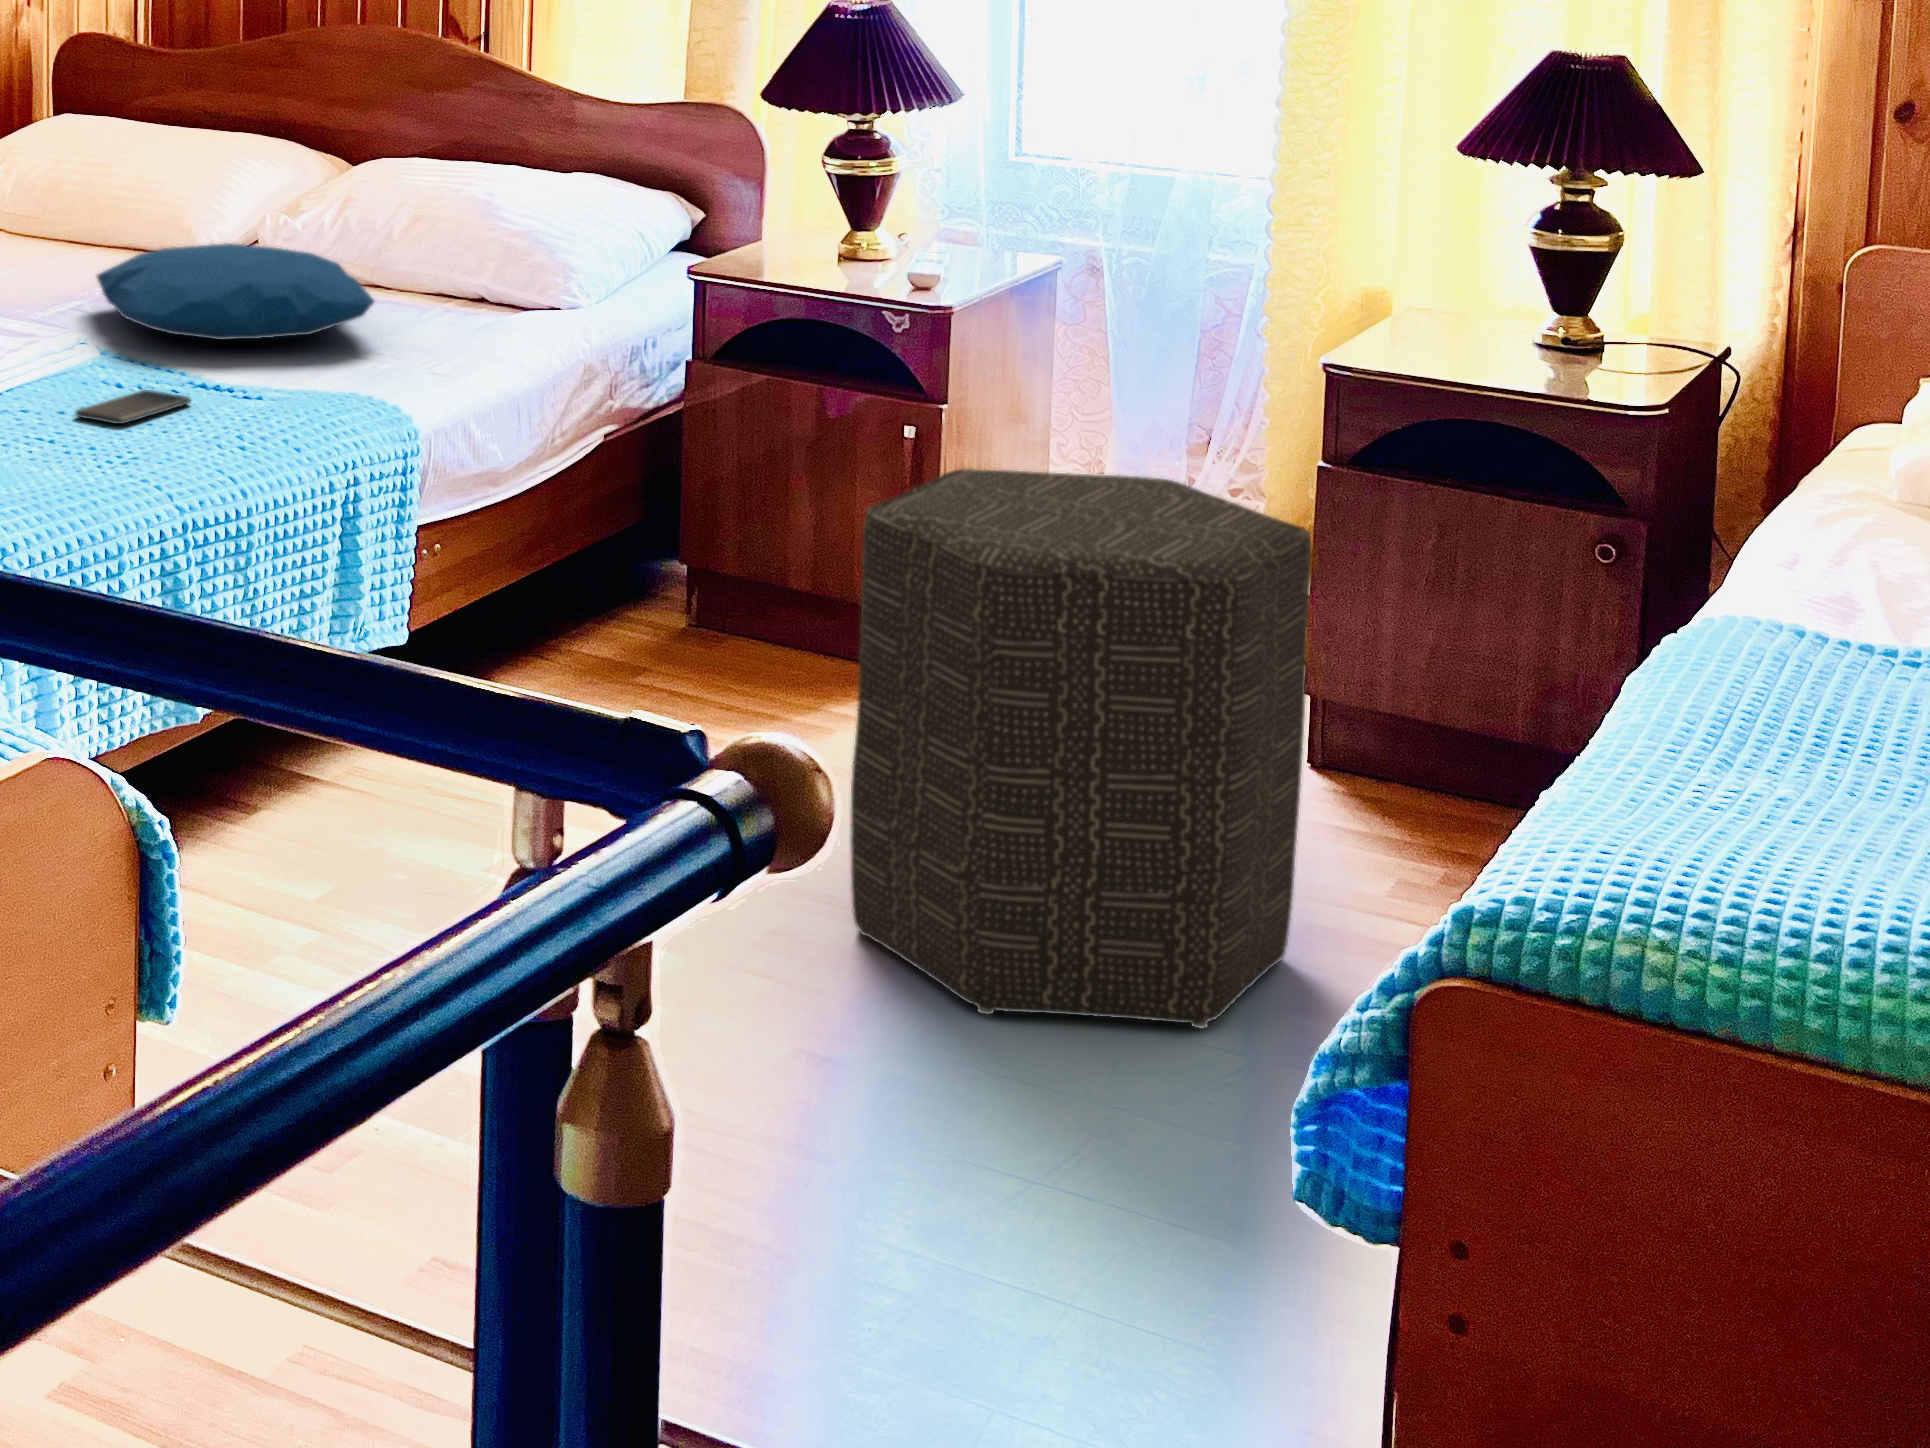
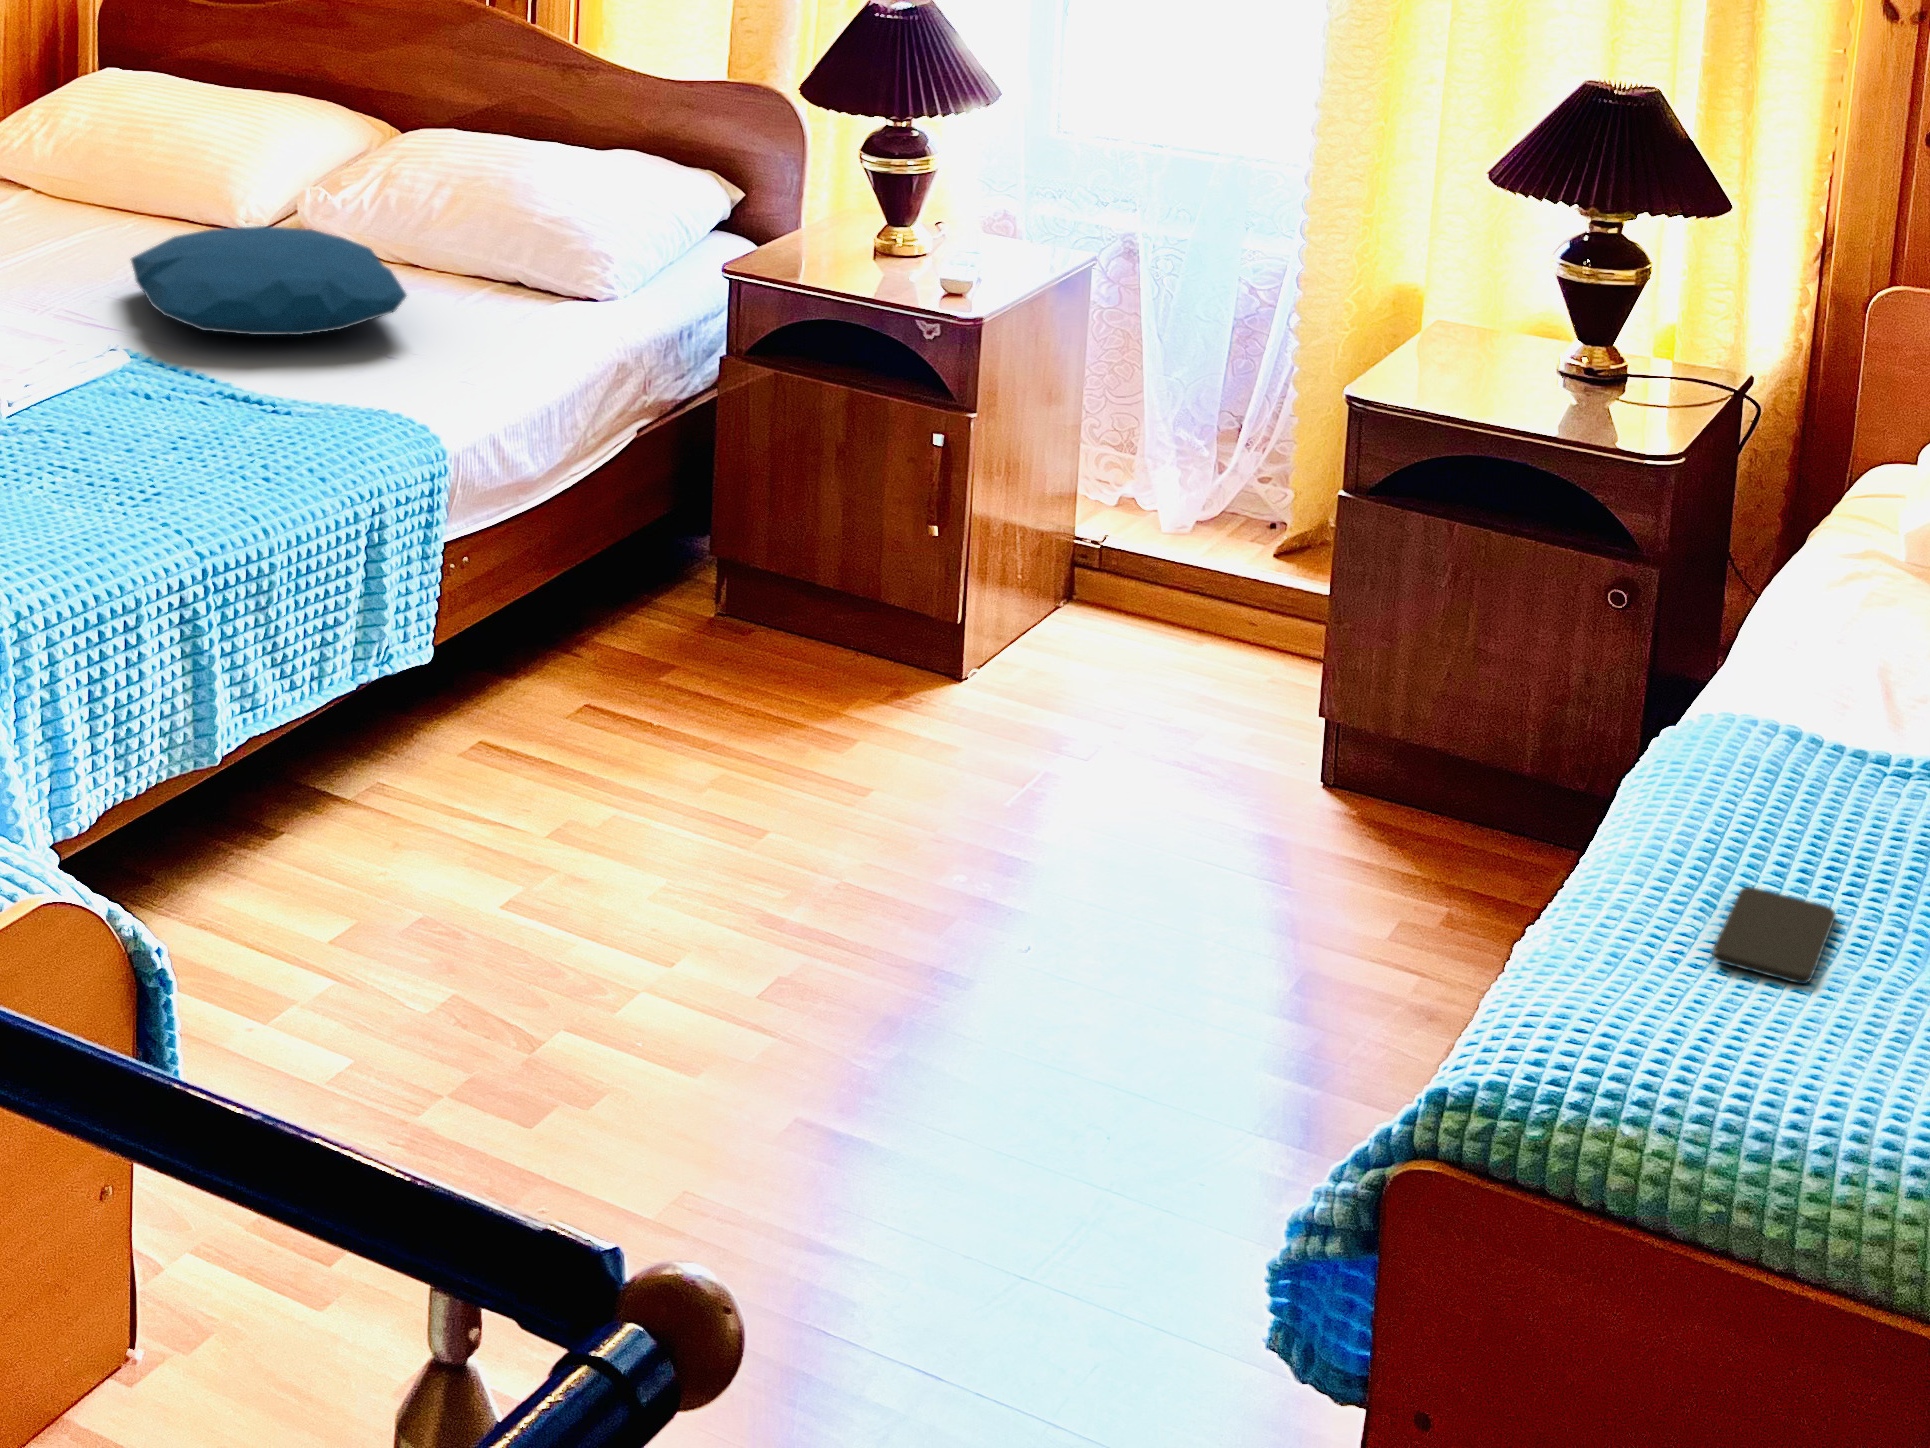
smartphone: present [75,390,191,424] -> present [1712,887,1836,984]
ottoman: present [850,469,1312,1028] -> none [860,511,1321,1090]

